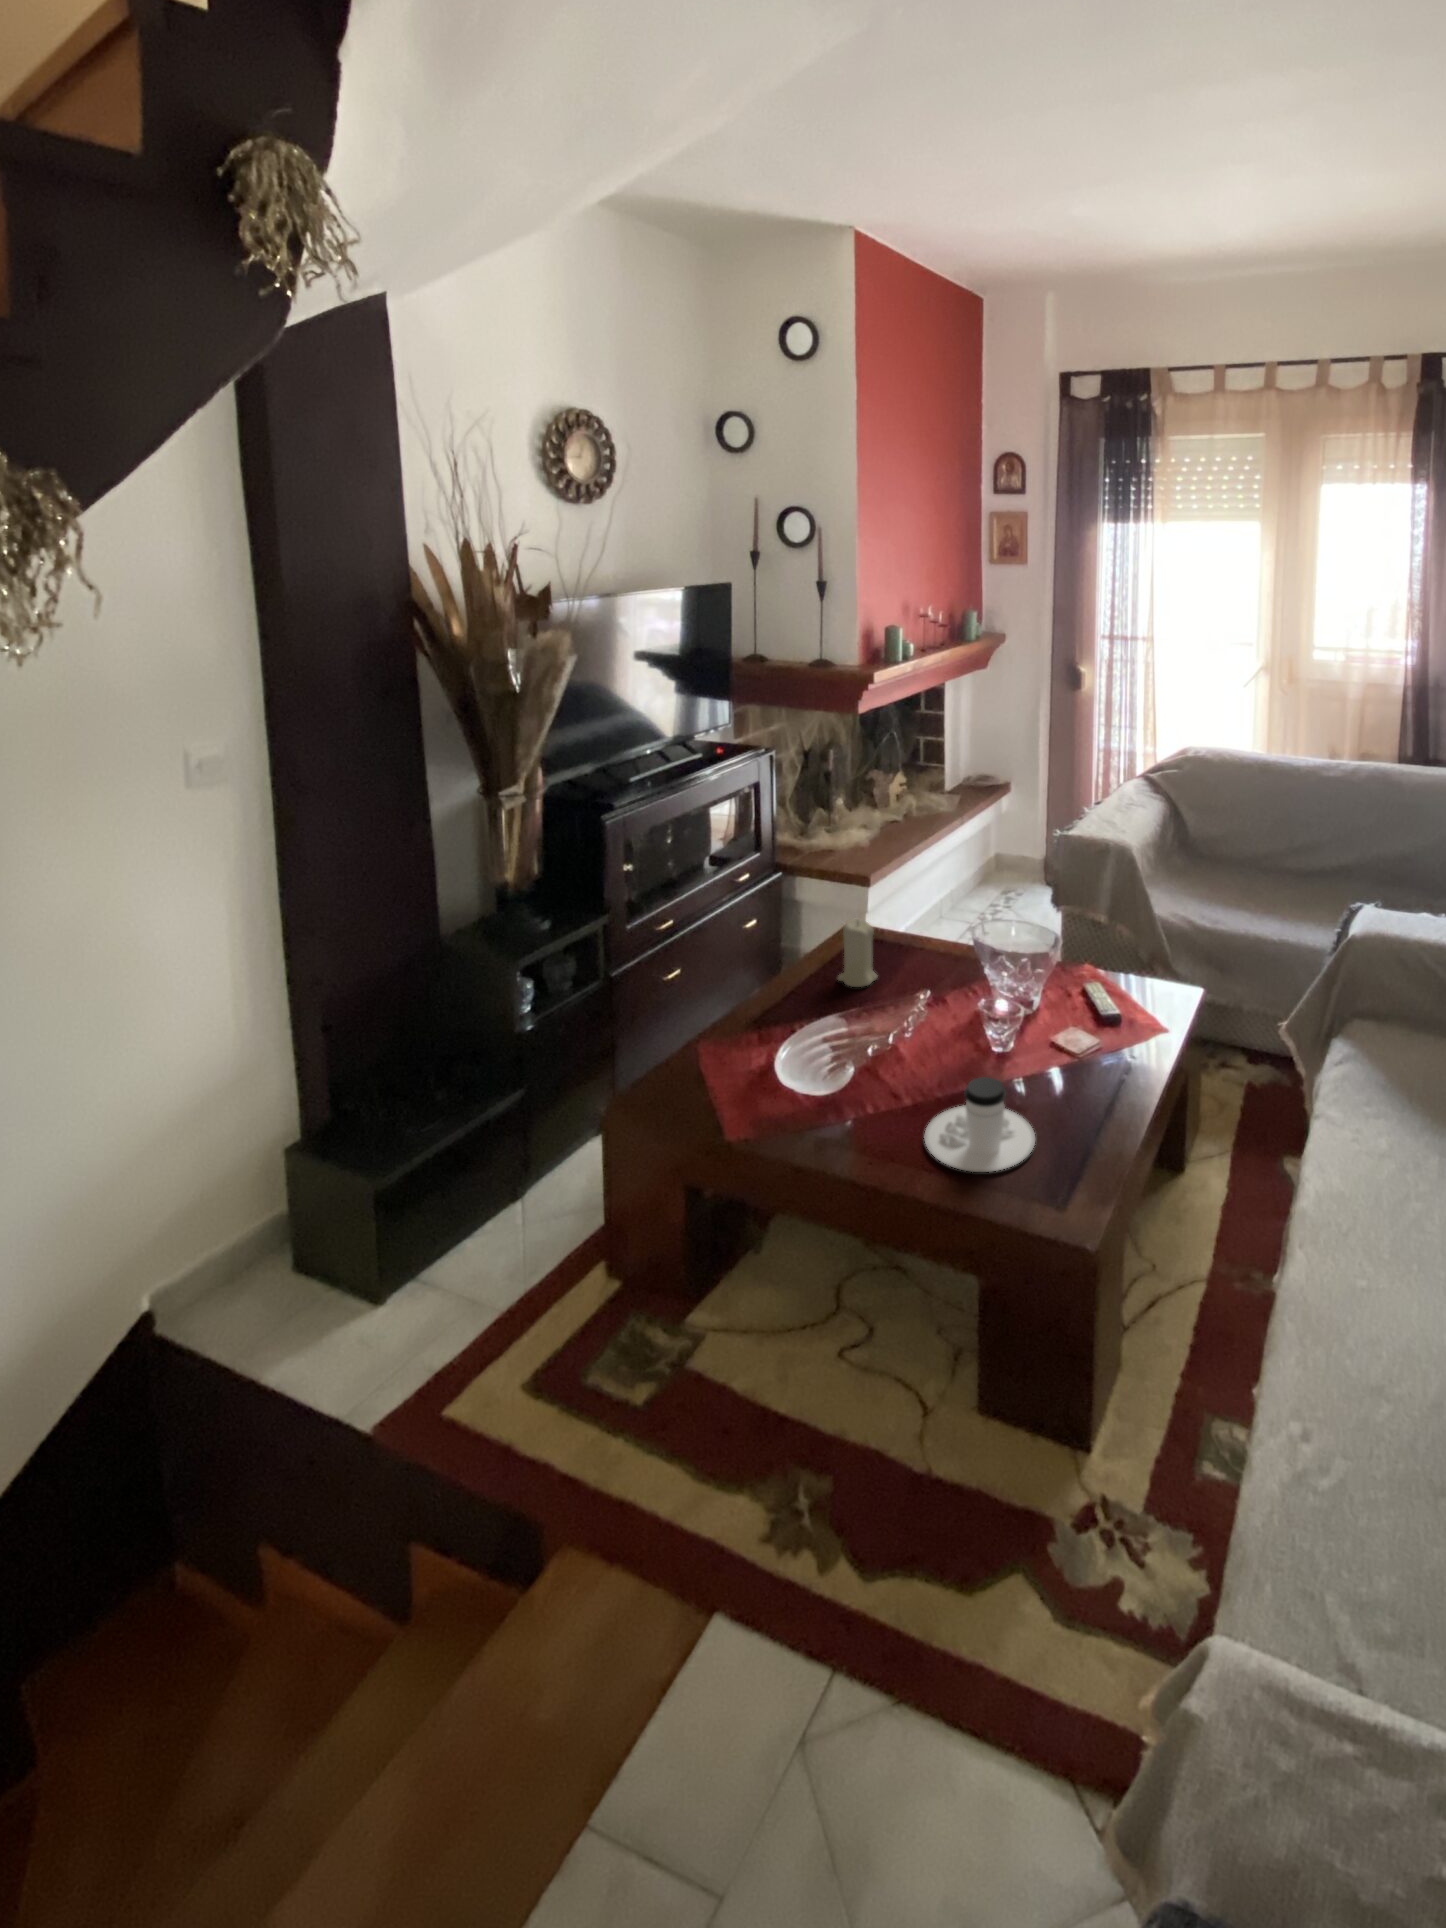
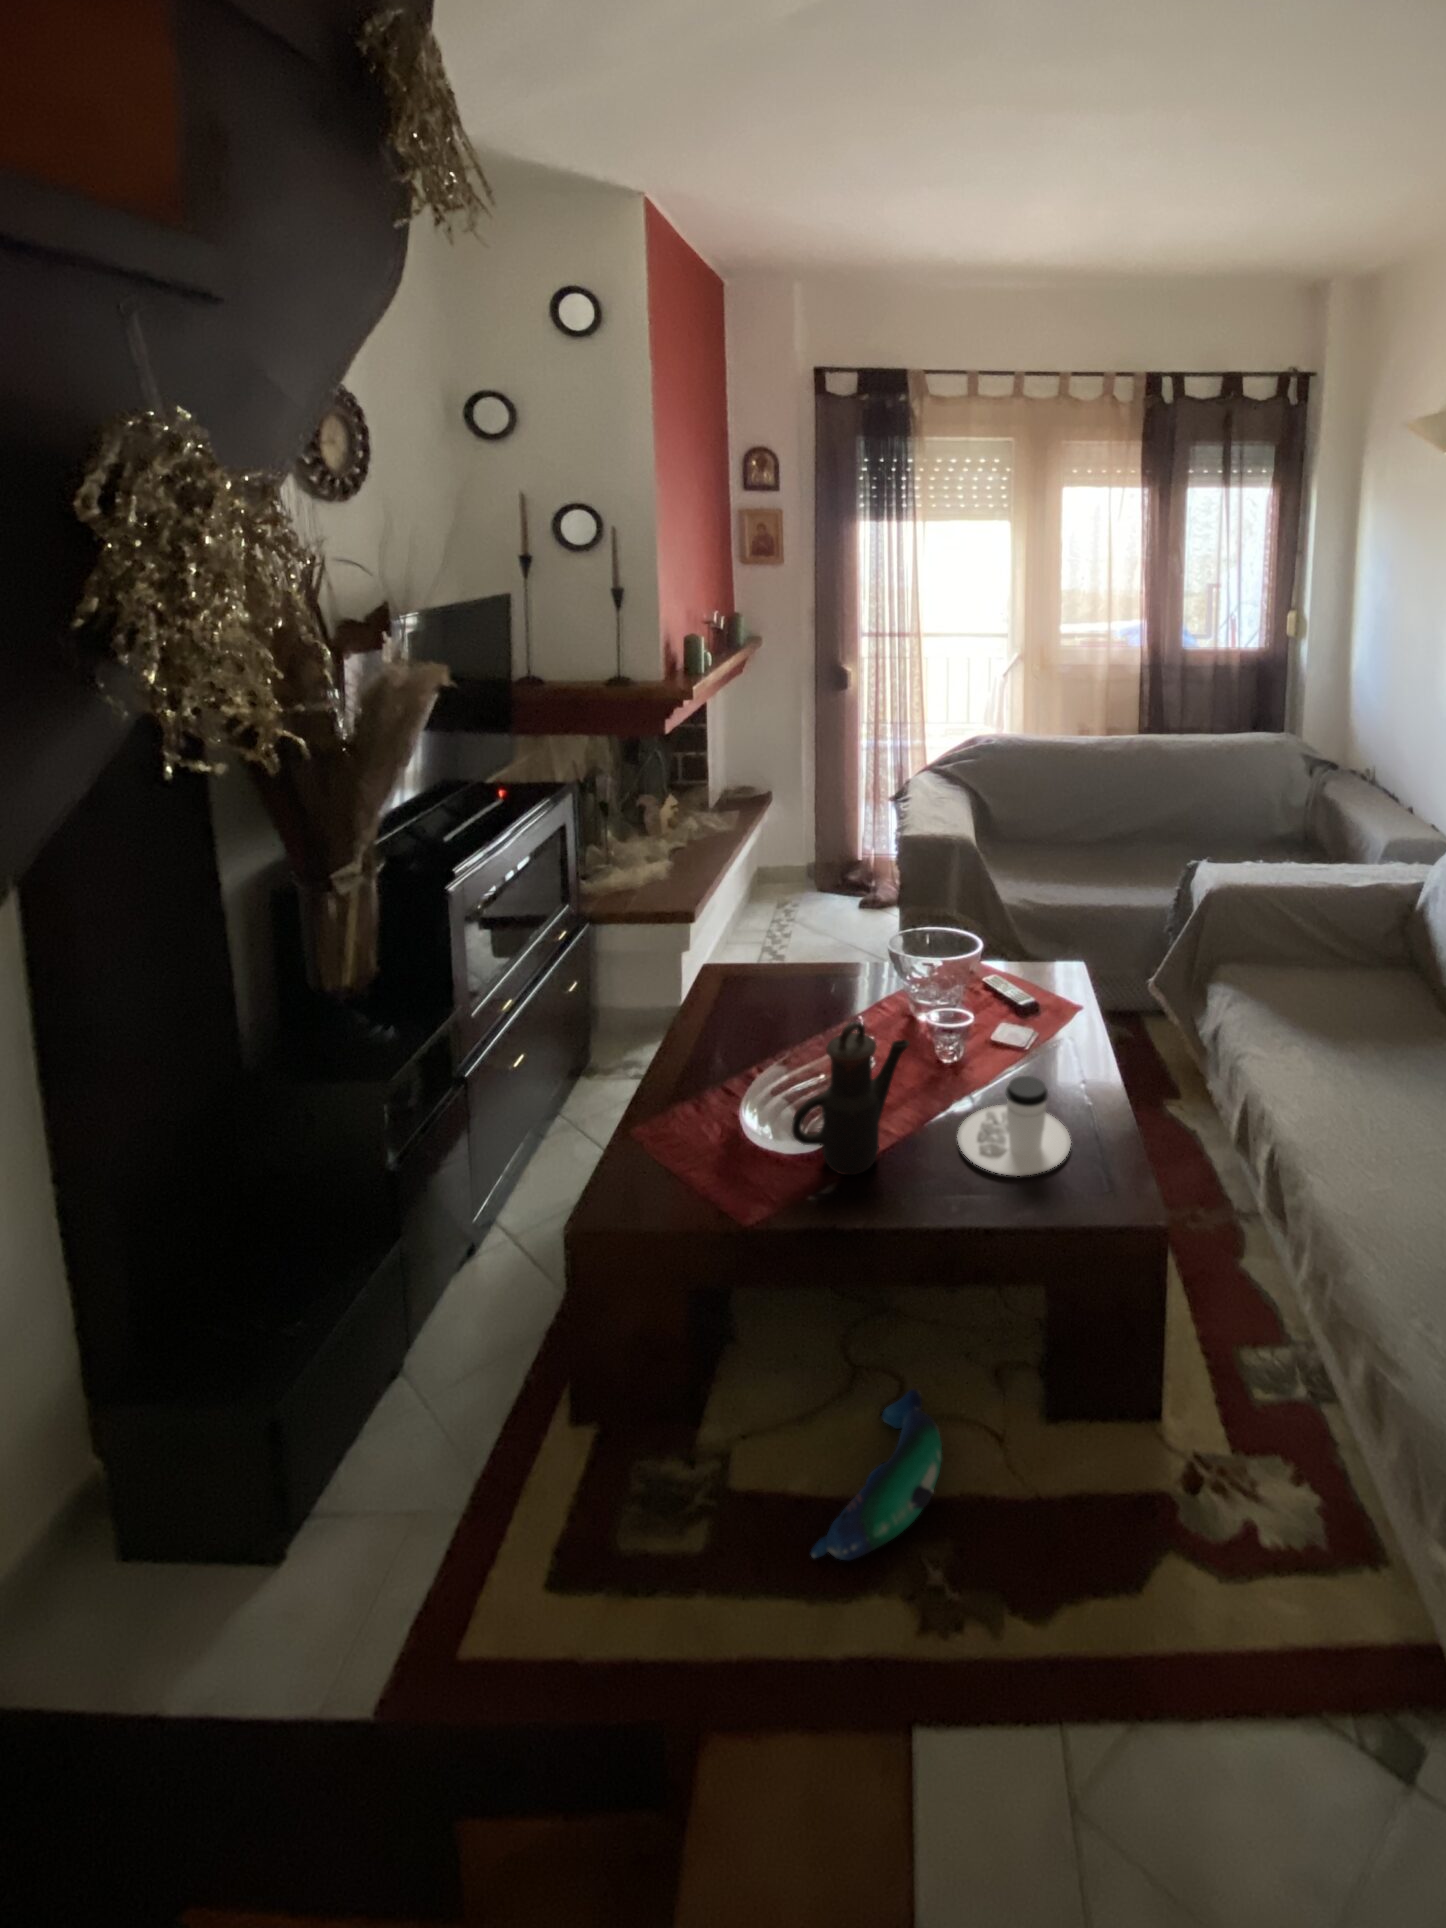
candle: present [838,919,877,987] -> none [750,943,793,1018]
teapot: none [775,991,884,1131] -> present [792,1021,910,1175]
plush toy: none [721,1344,875,1460] -> present [810,1389,942,1560]

